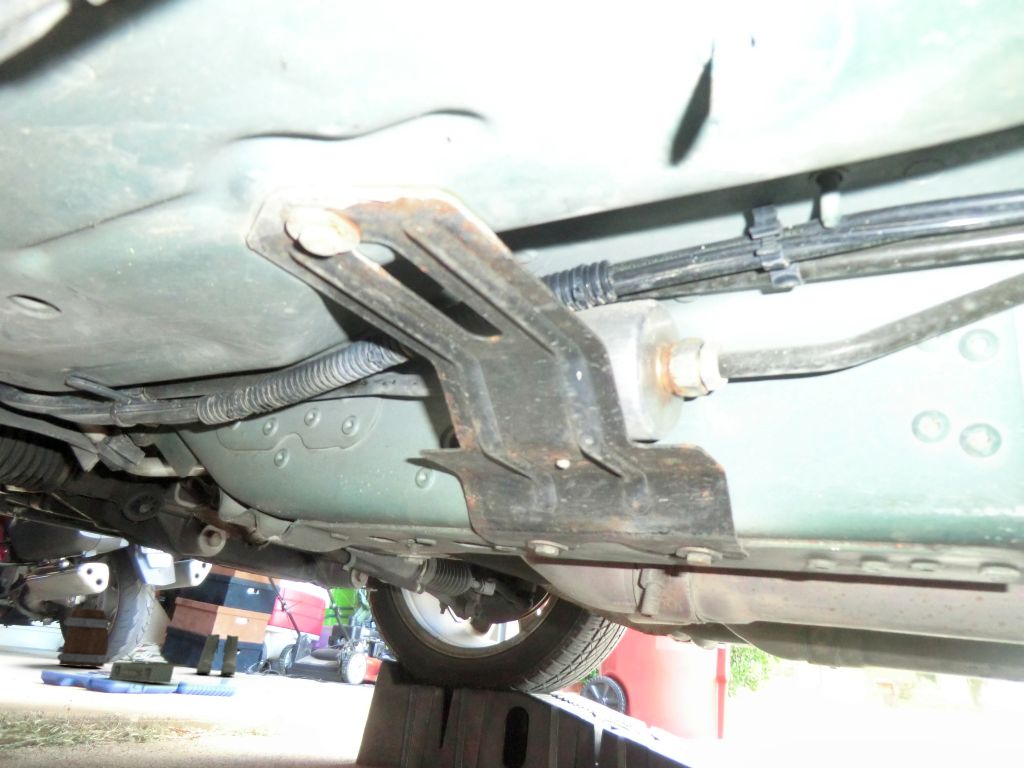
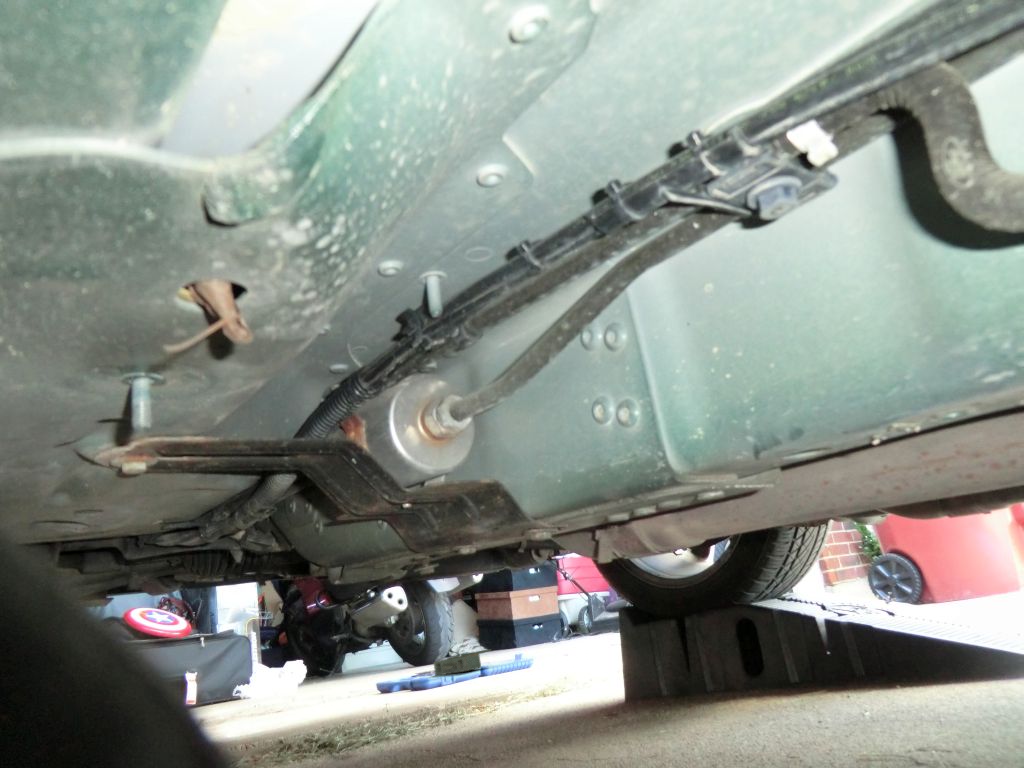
bucket: present [57,609,110,667] -> none [391,618,436,674]
boots: present [196,634,238,675] -> none [505,613,539,654]

